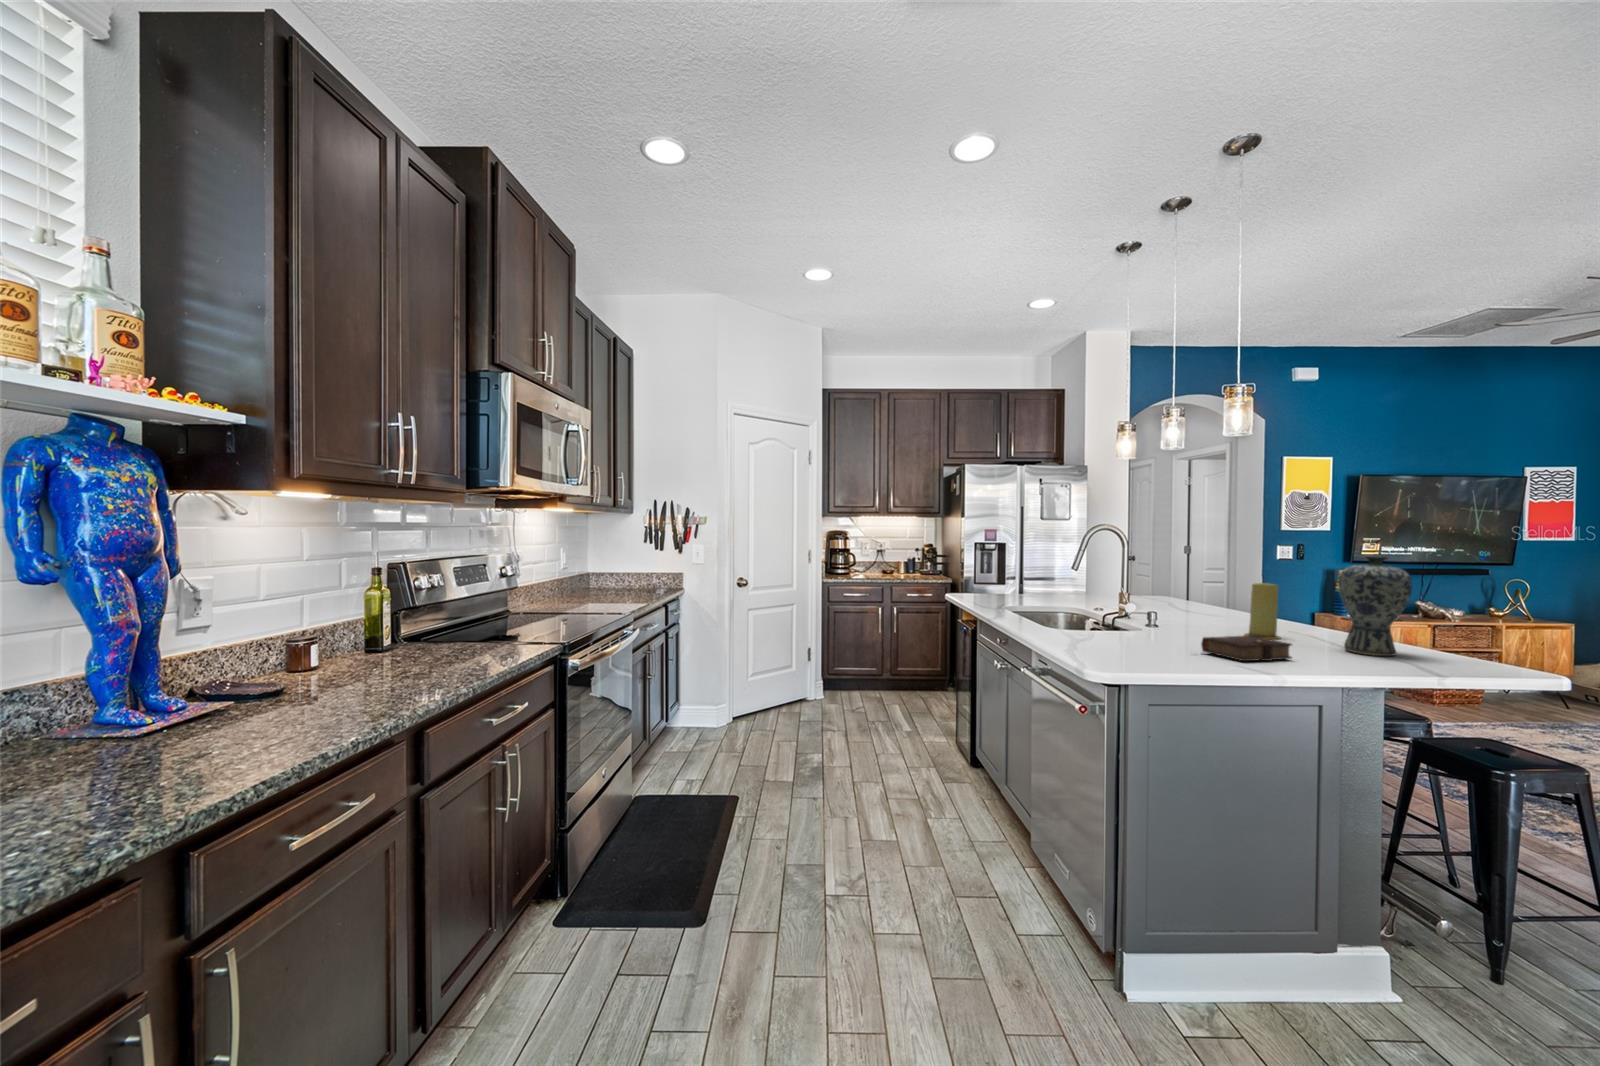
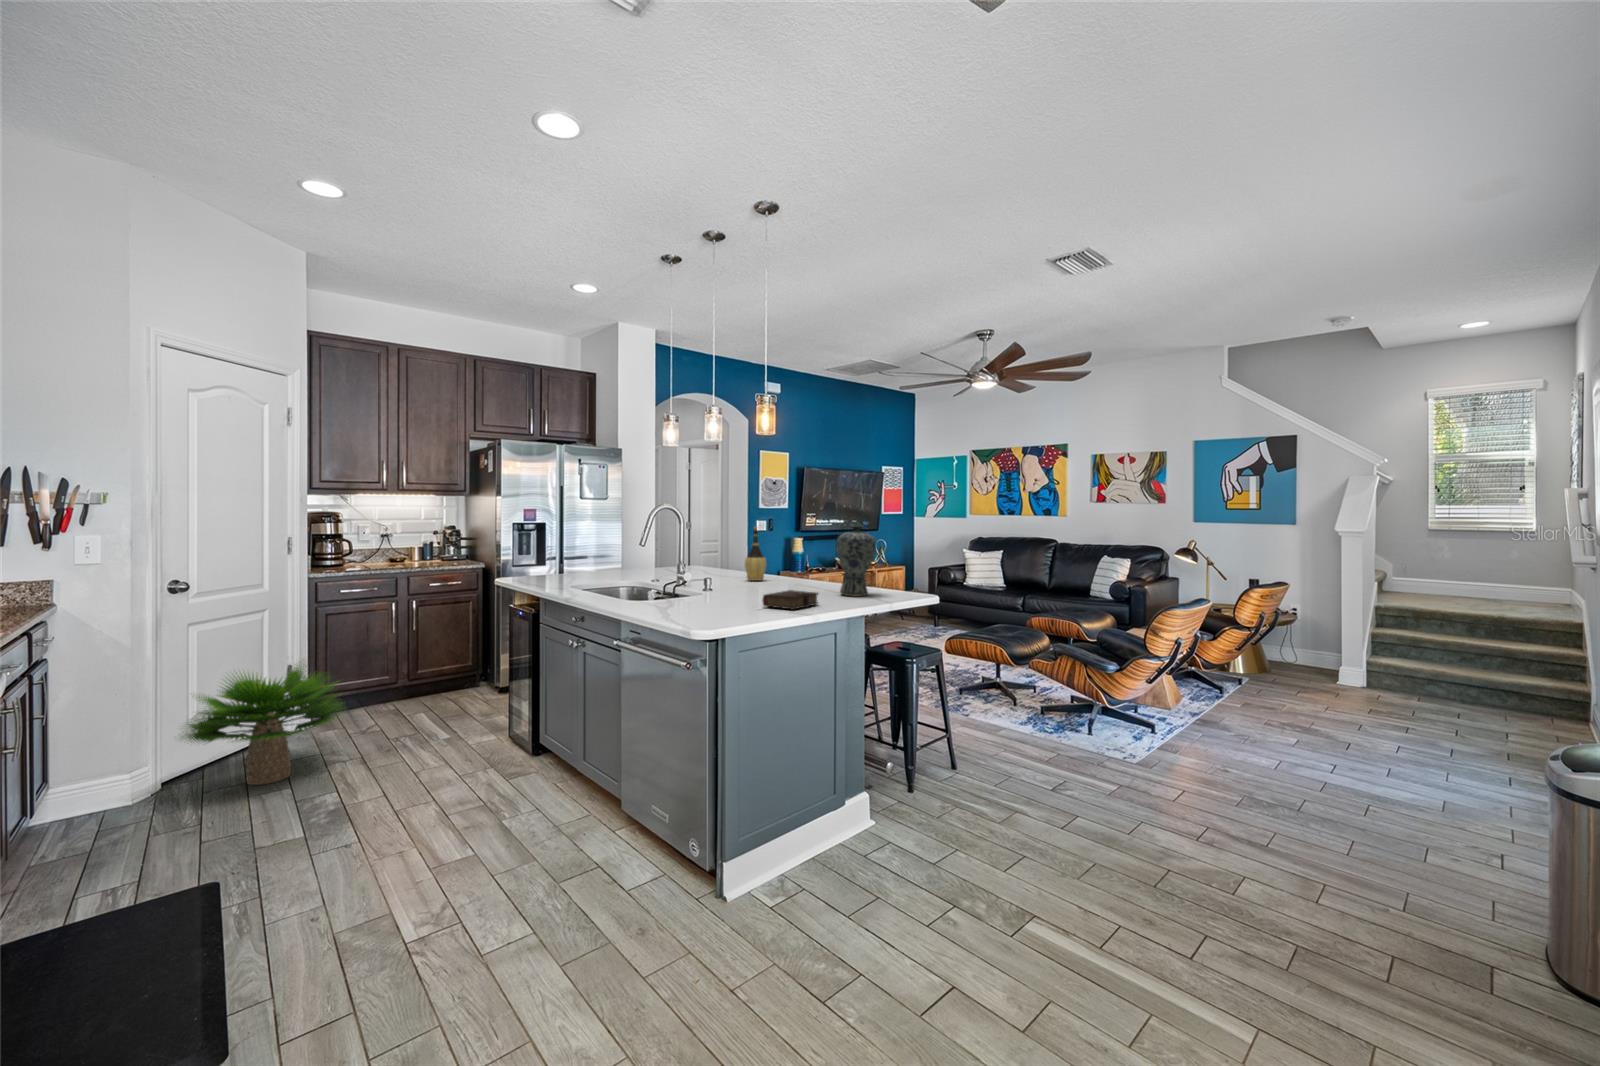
wine bottle: none [1213,553,1244,619] -> present [745,527,766,581]
candle: present [1245,583,1281,639] -> none [776,549,800,593]
potted plant: none [733,642,838,734] -> present [185,665,342,785]

